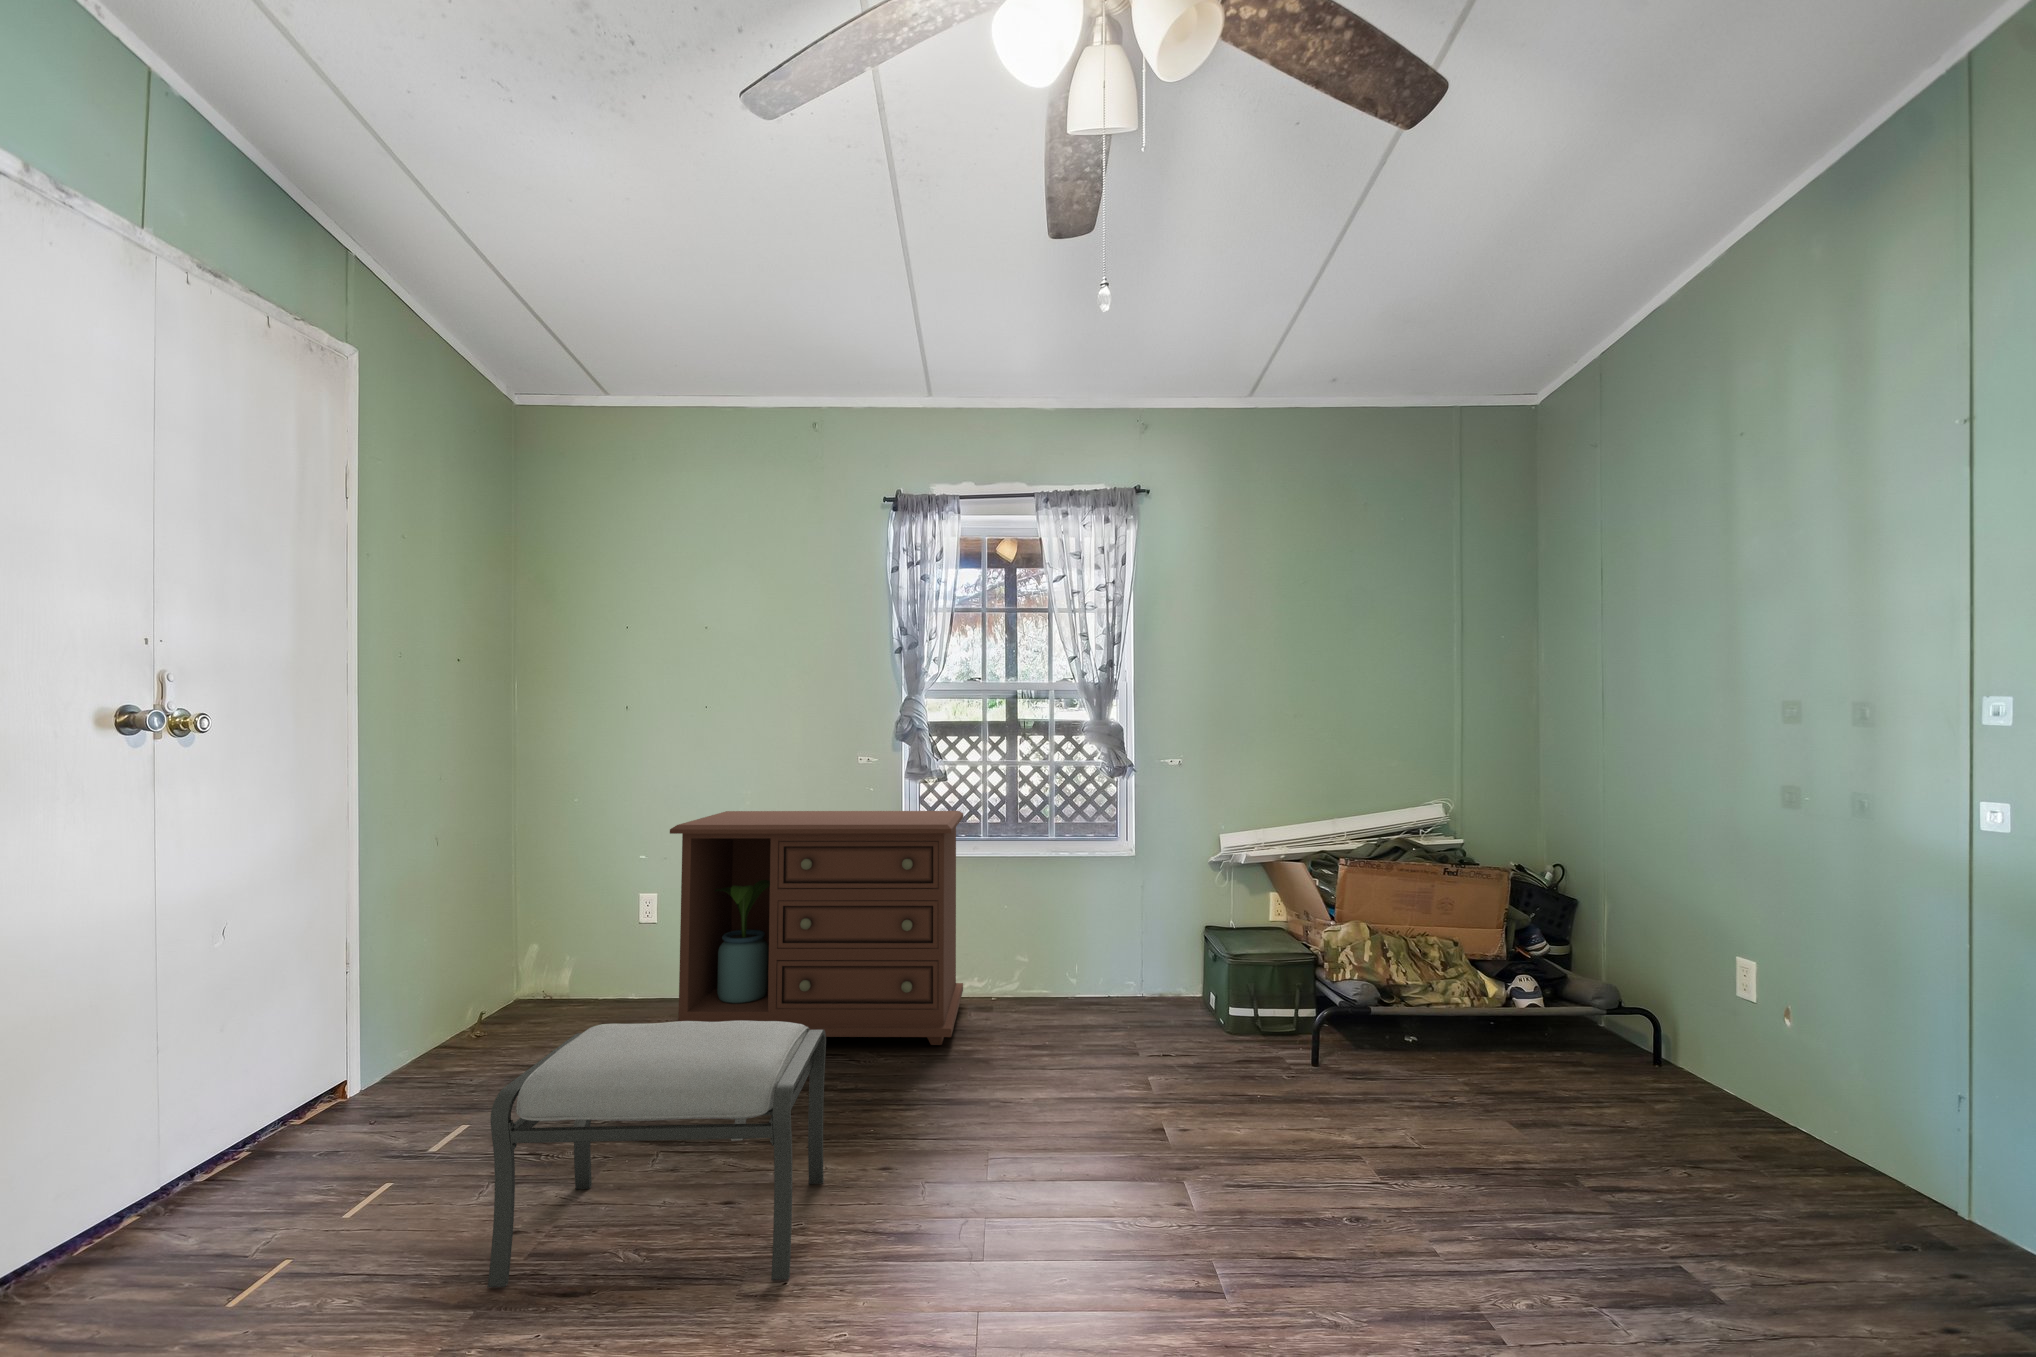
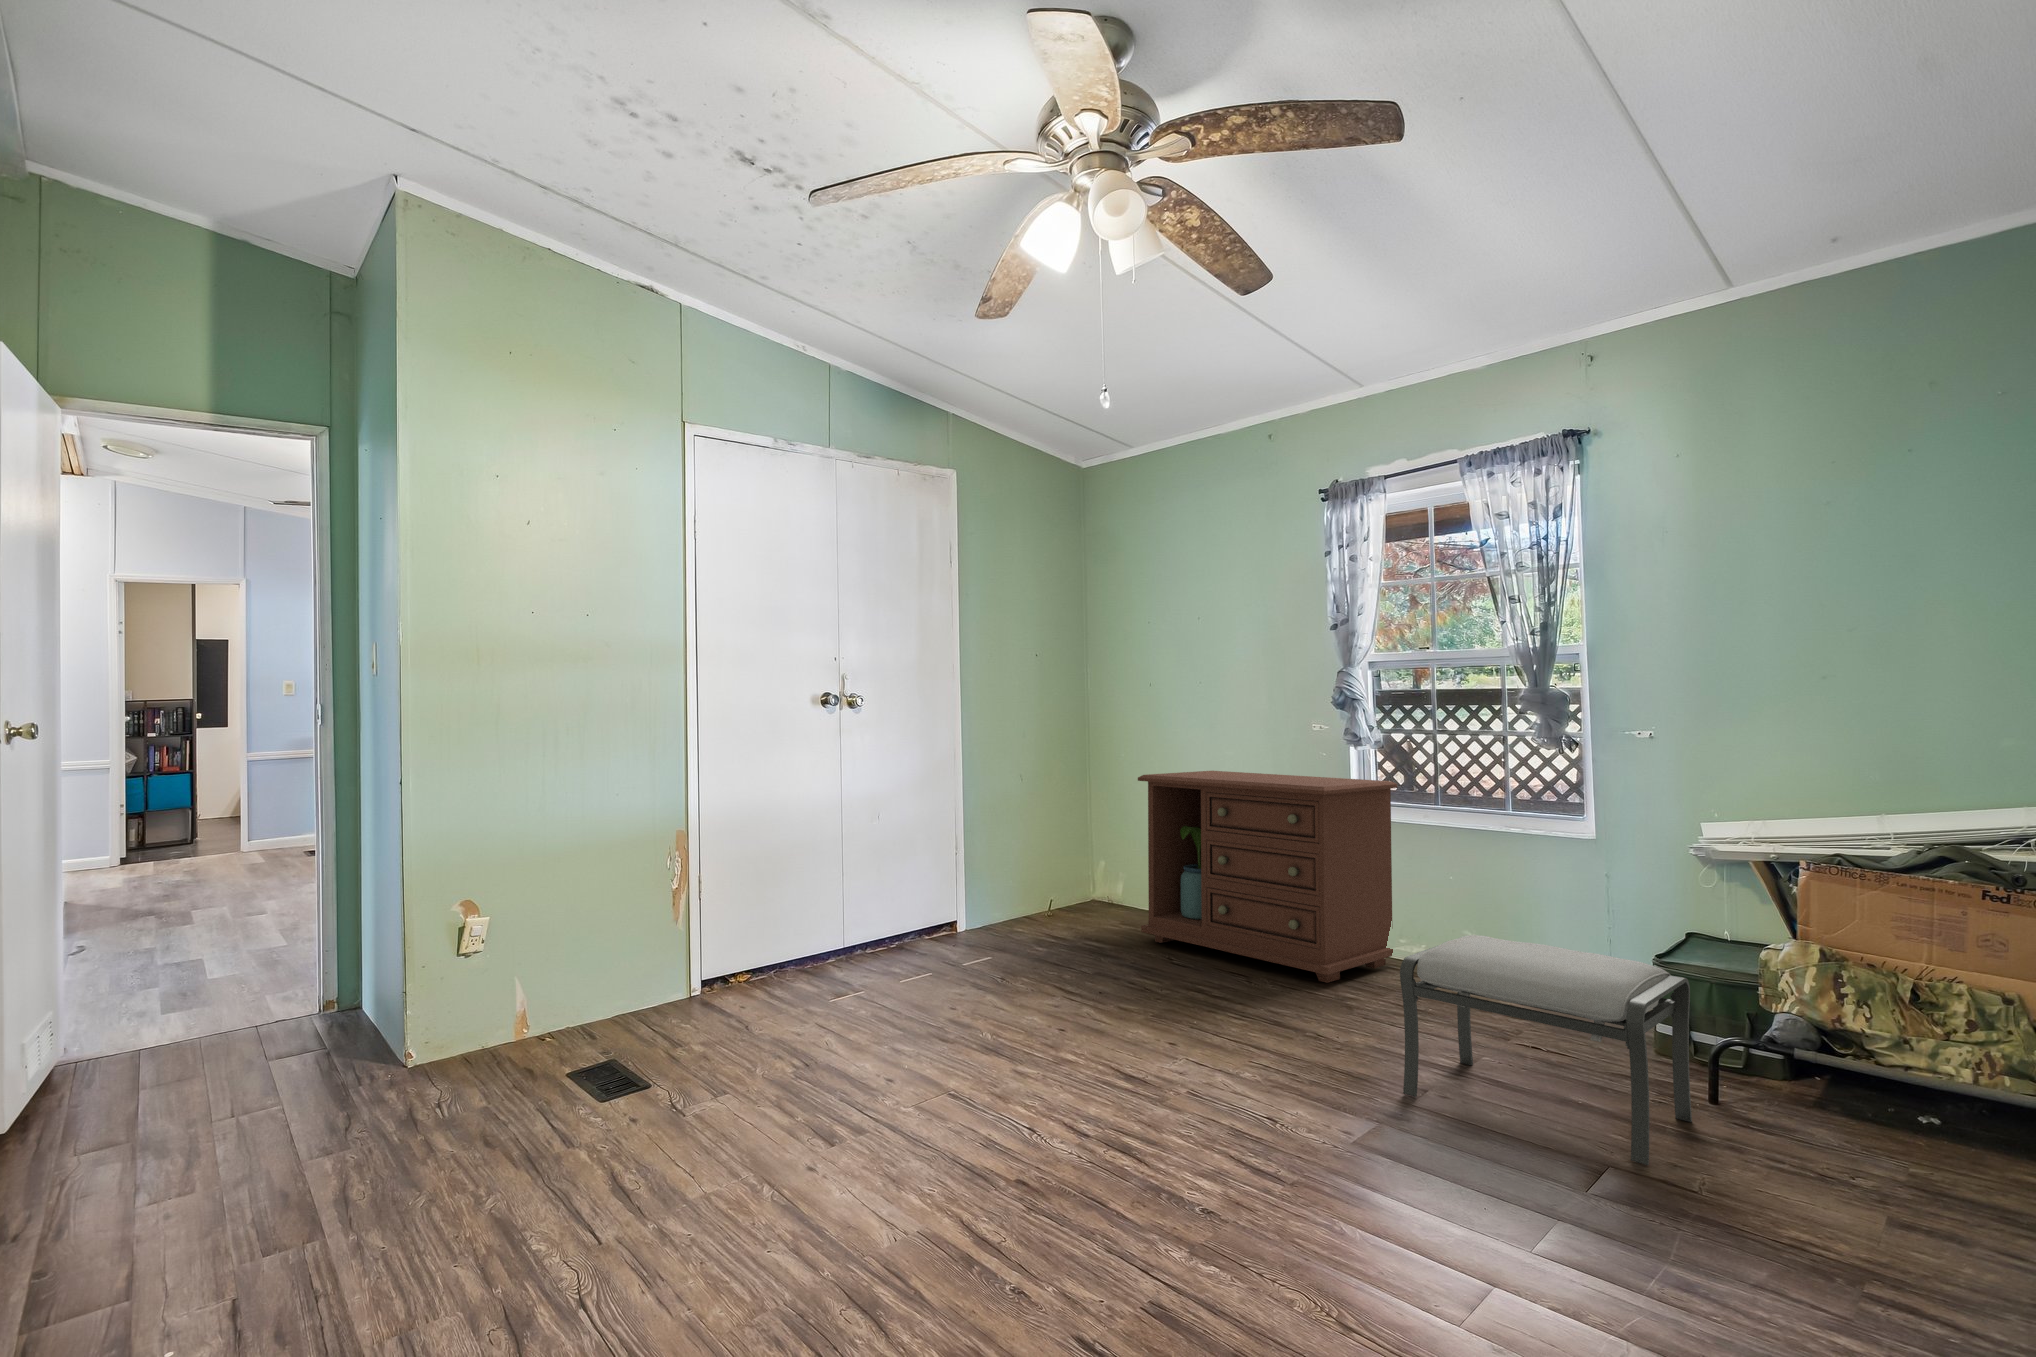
ottoman: present [487,1020,826,1287] -> present [1400,935,1692,1165]

